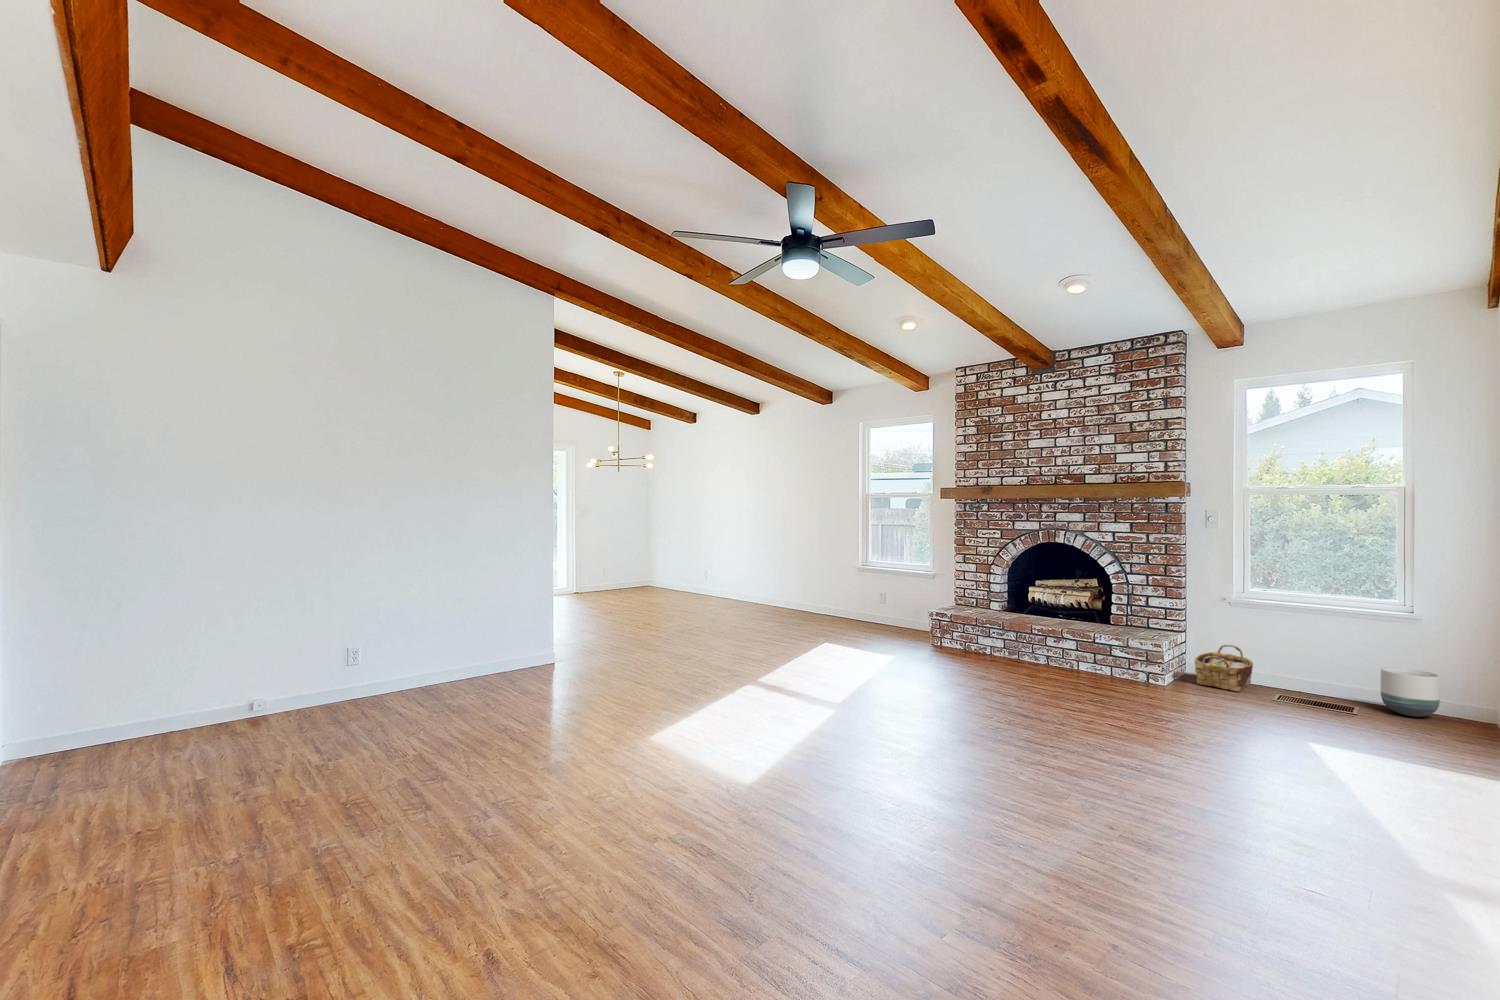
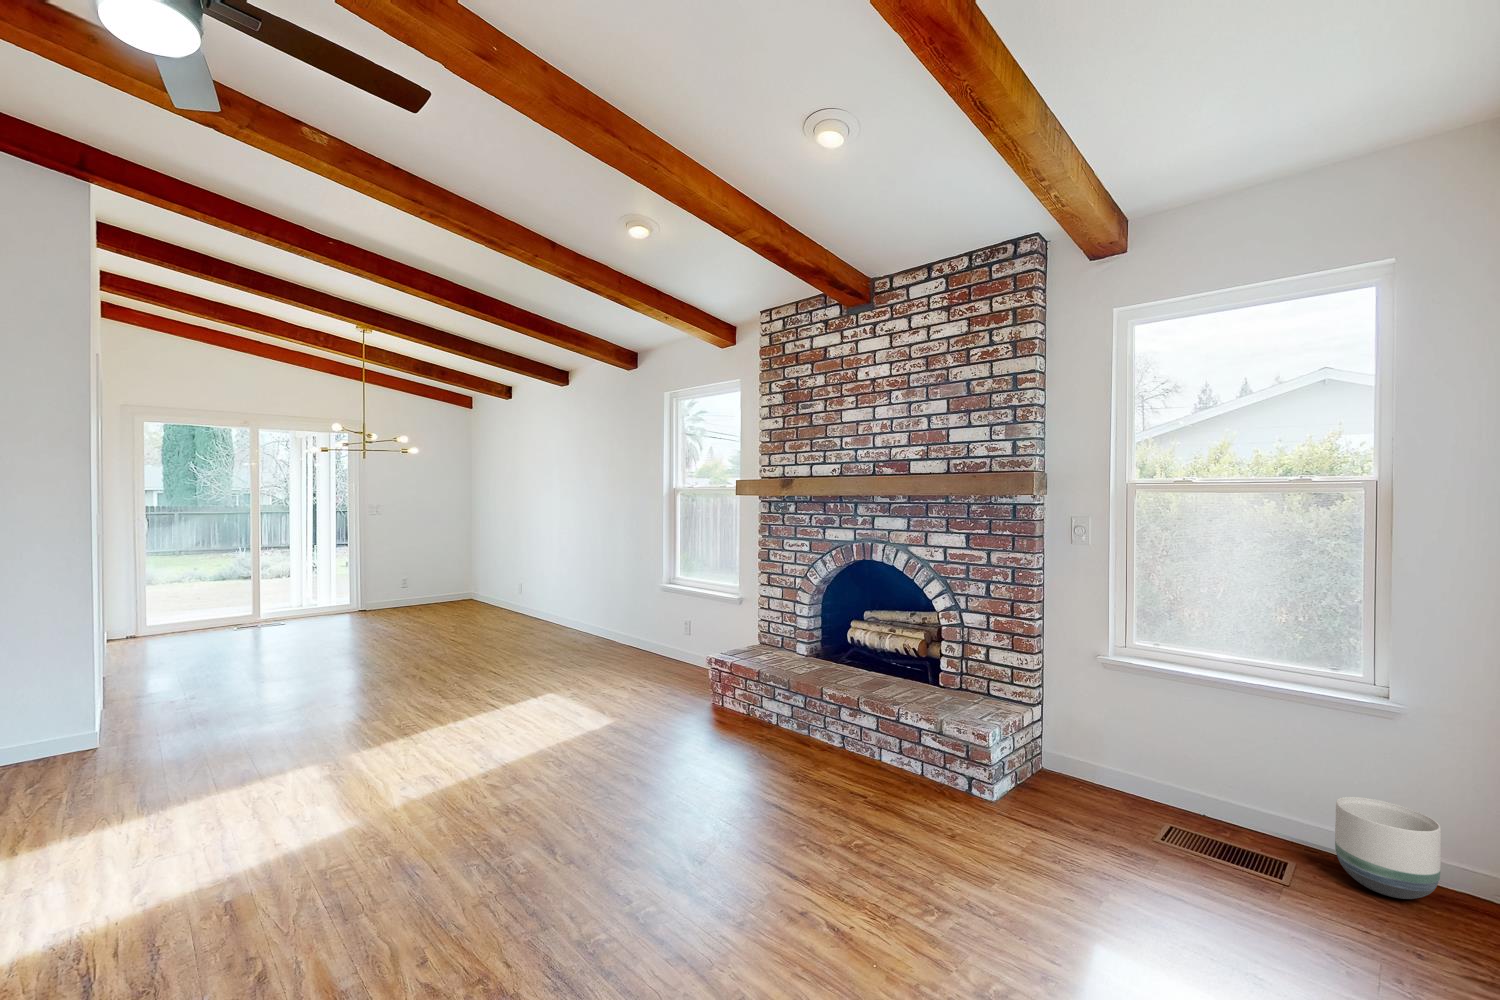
woven basket: present [1195,645,1253,691] -> none [1043,730,1132,819]

